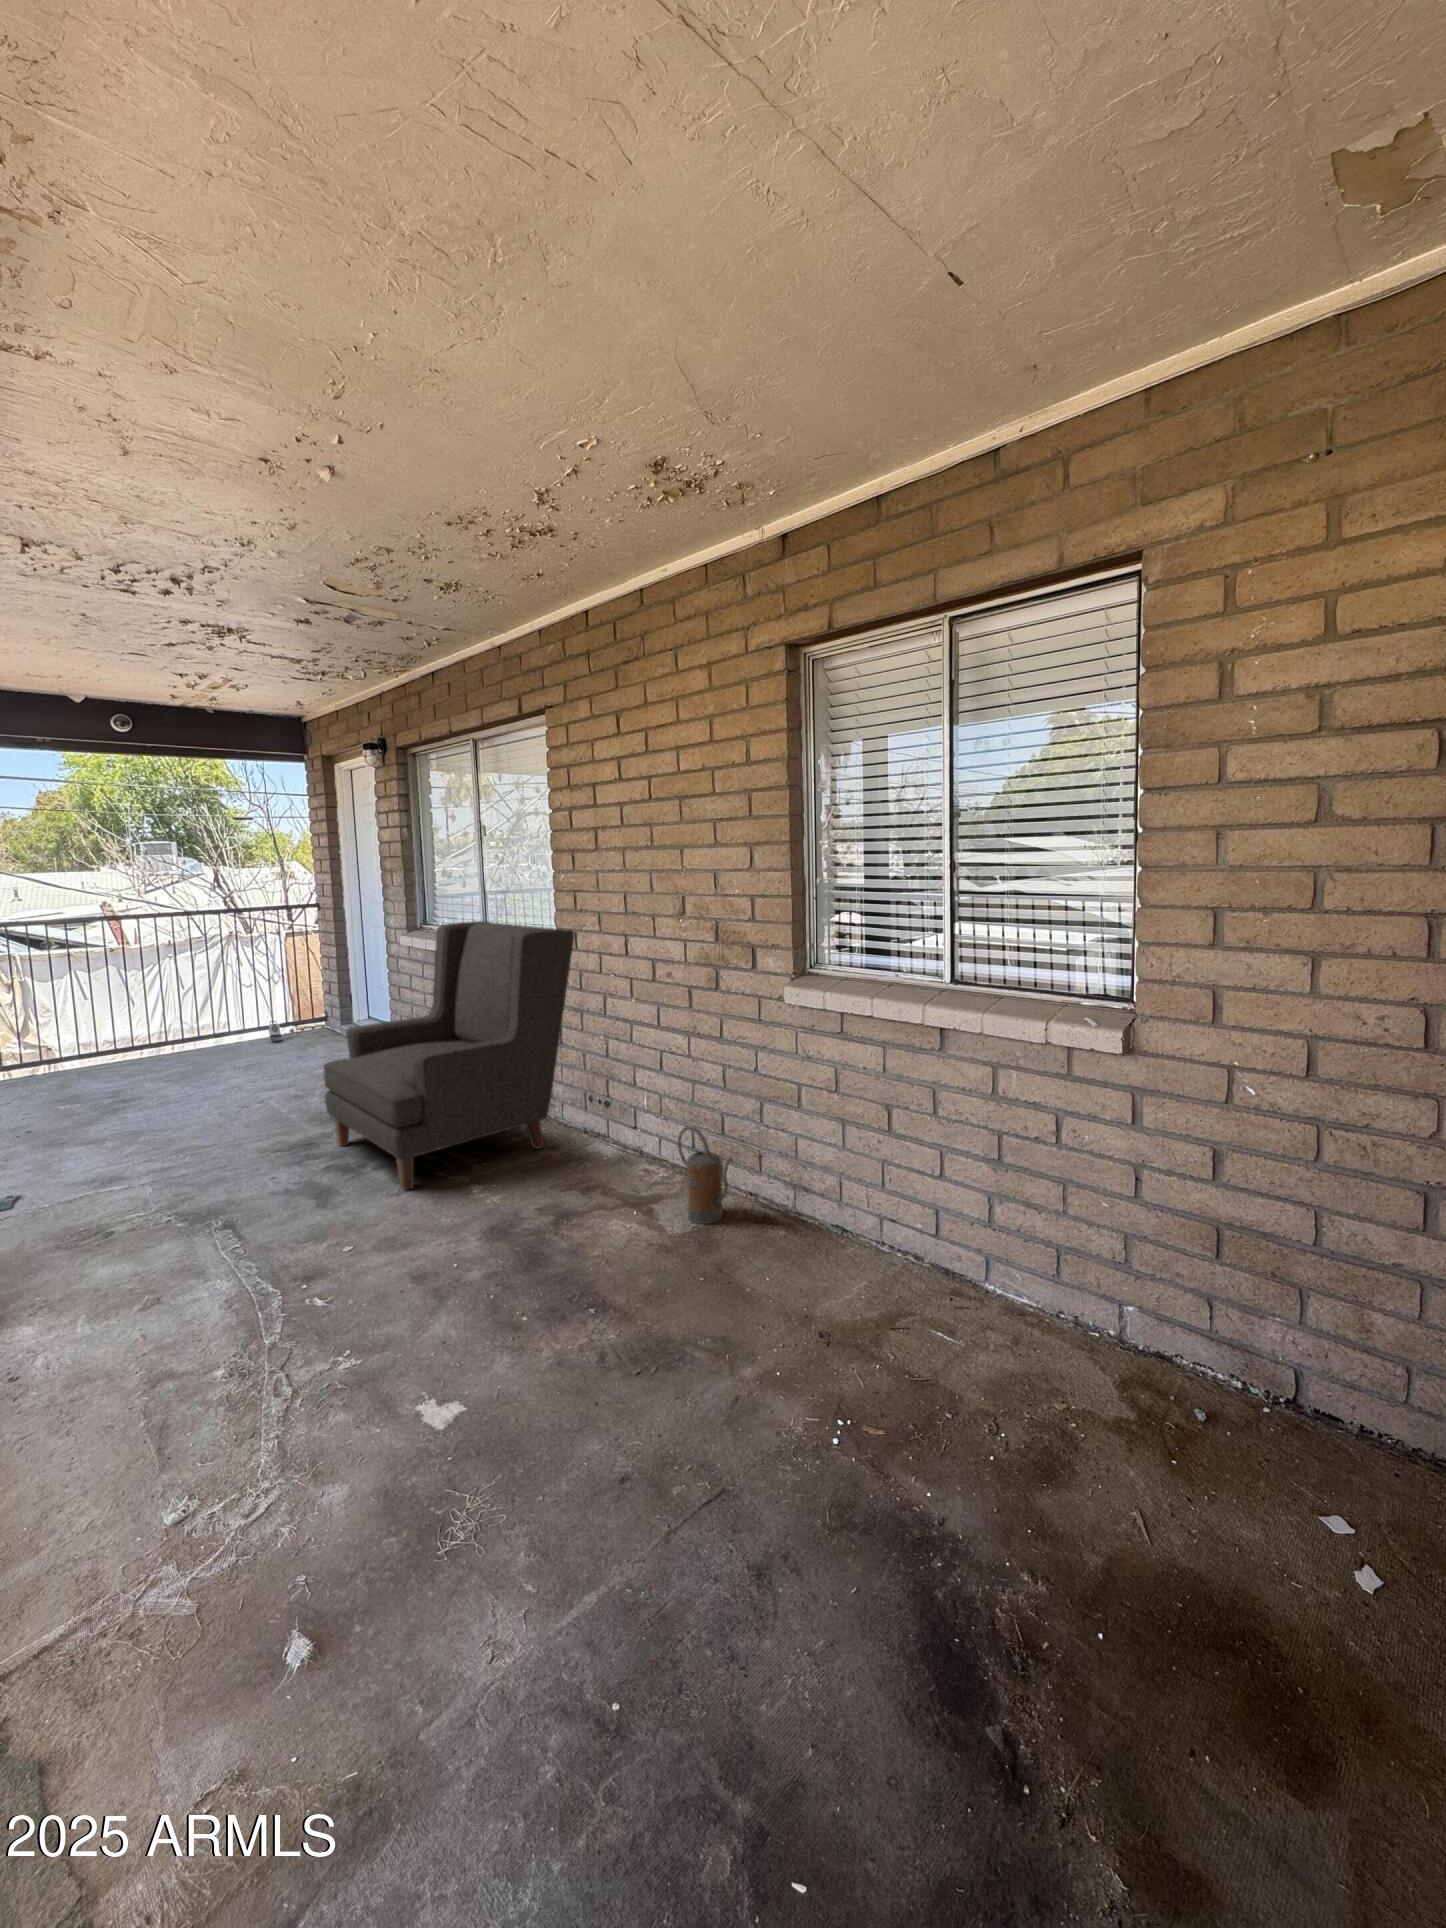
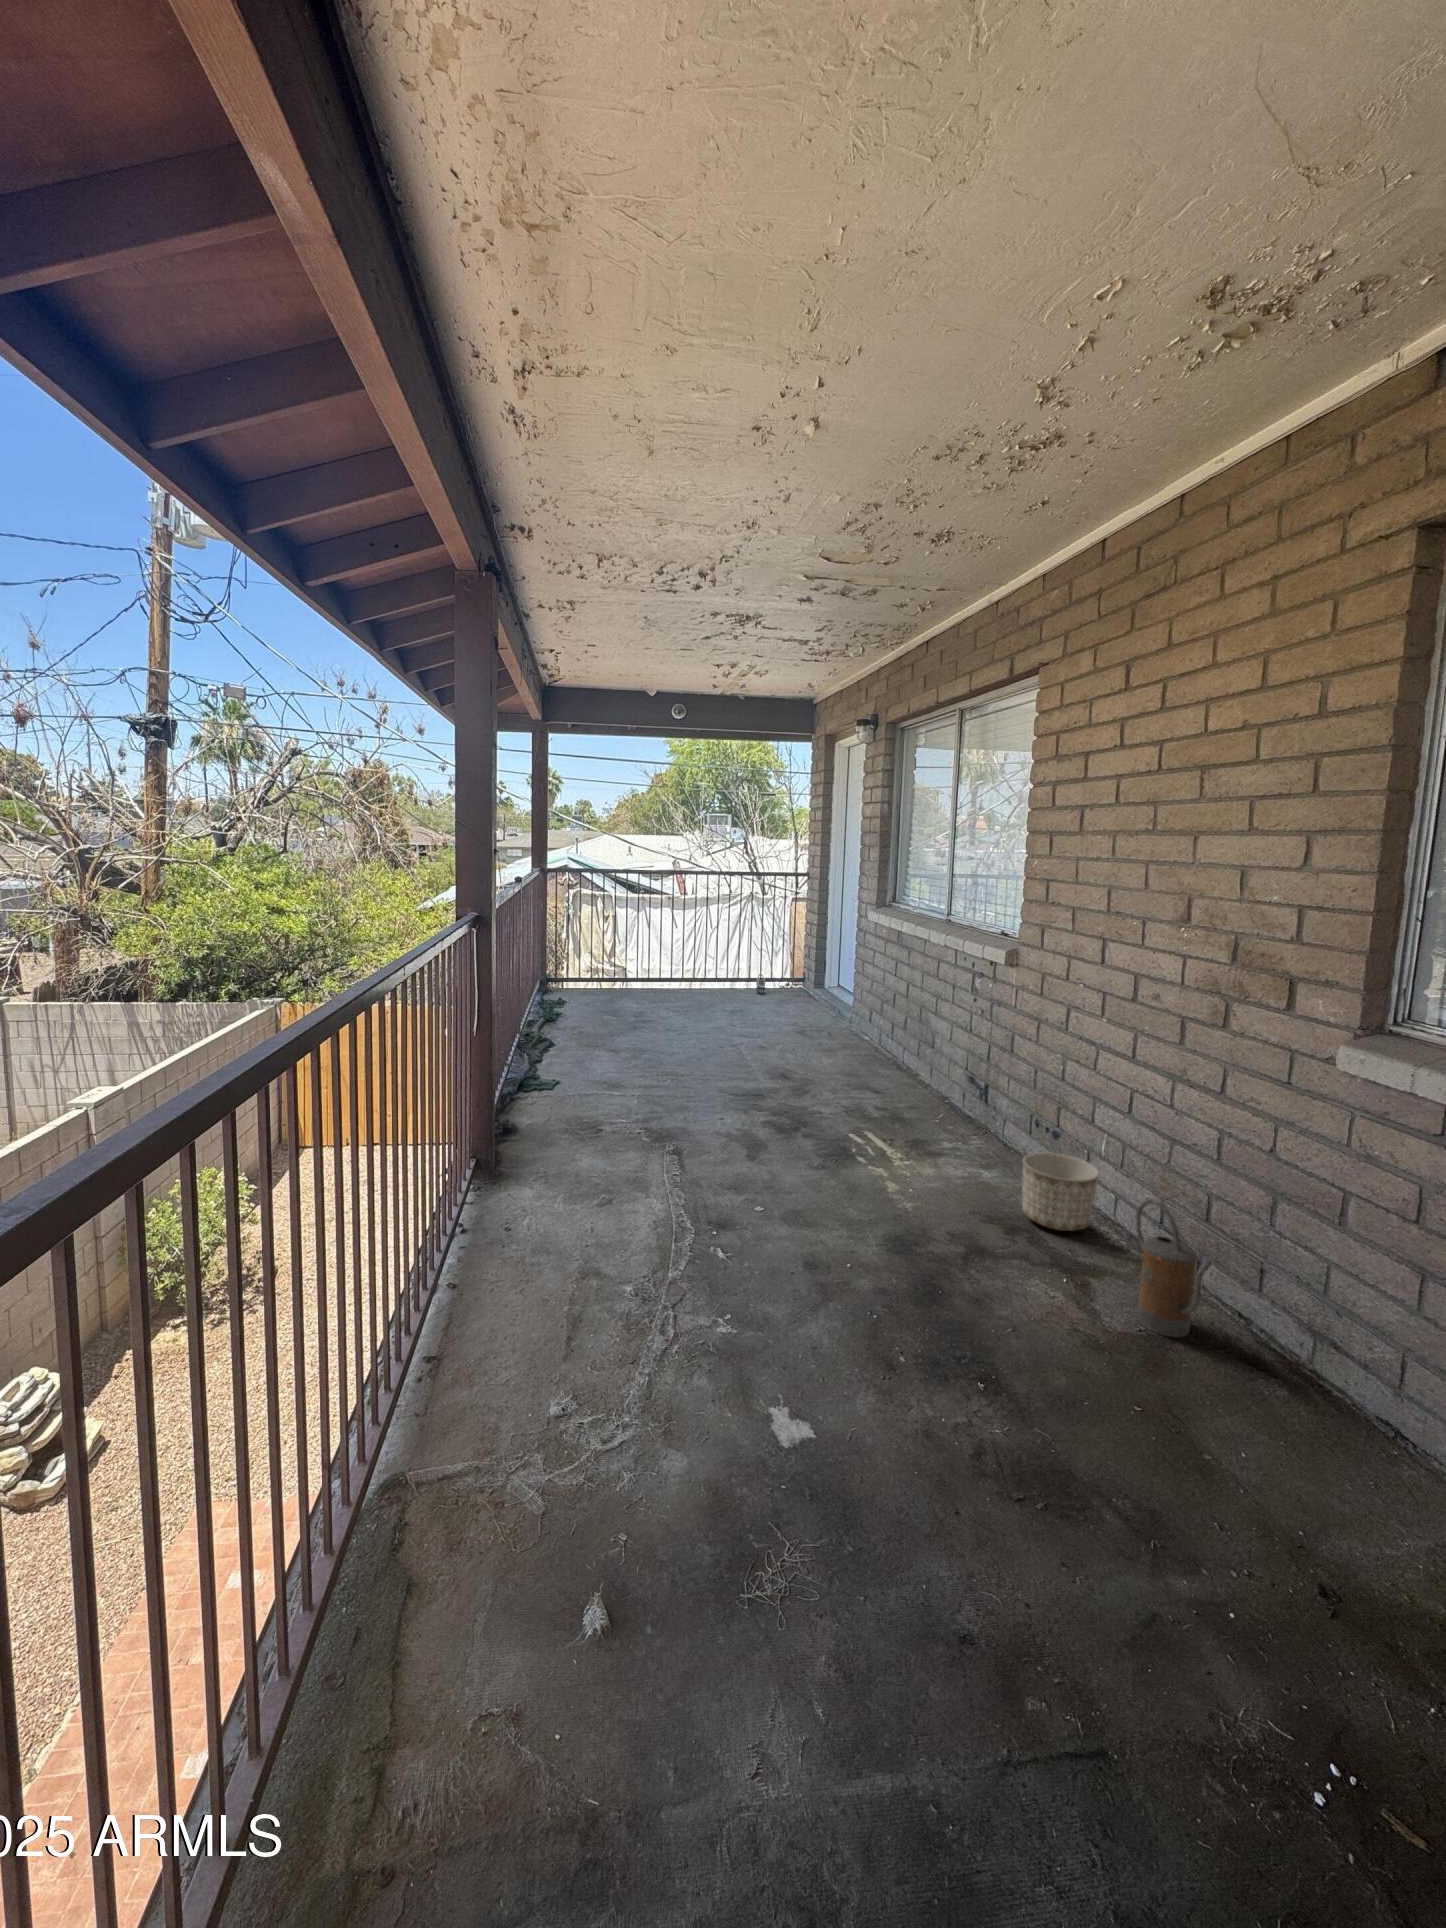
chair: present [324,921,574,1190] -> none [773,904,1041,1170]
planter: none [587,1114,645,1177] -> present [1022,1152,1099,1231]

